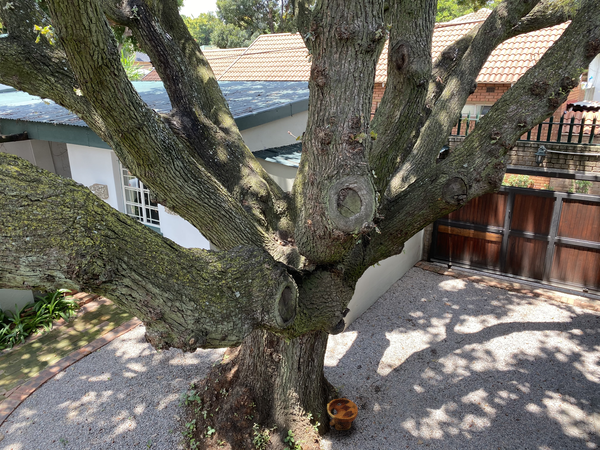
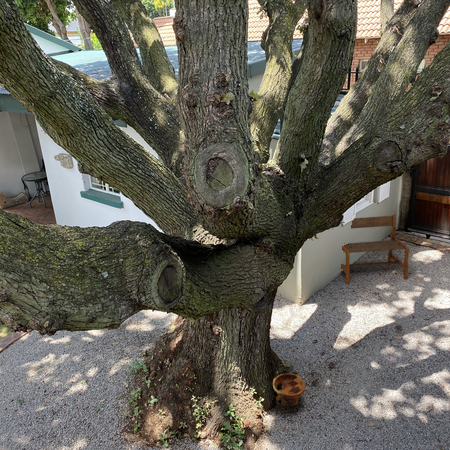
bench: none [373,247,439,312] -> present [341,215,409,283]

